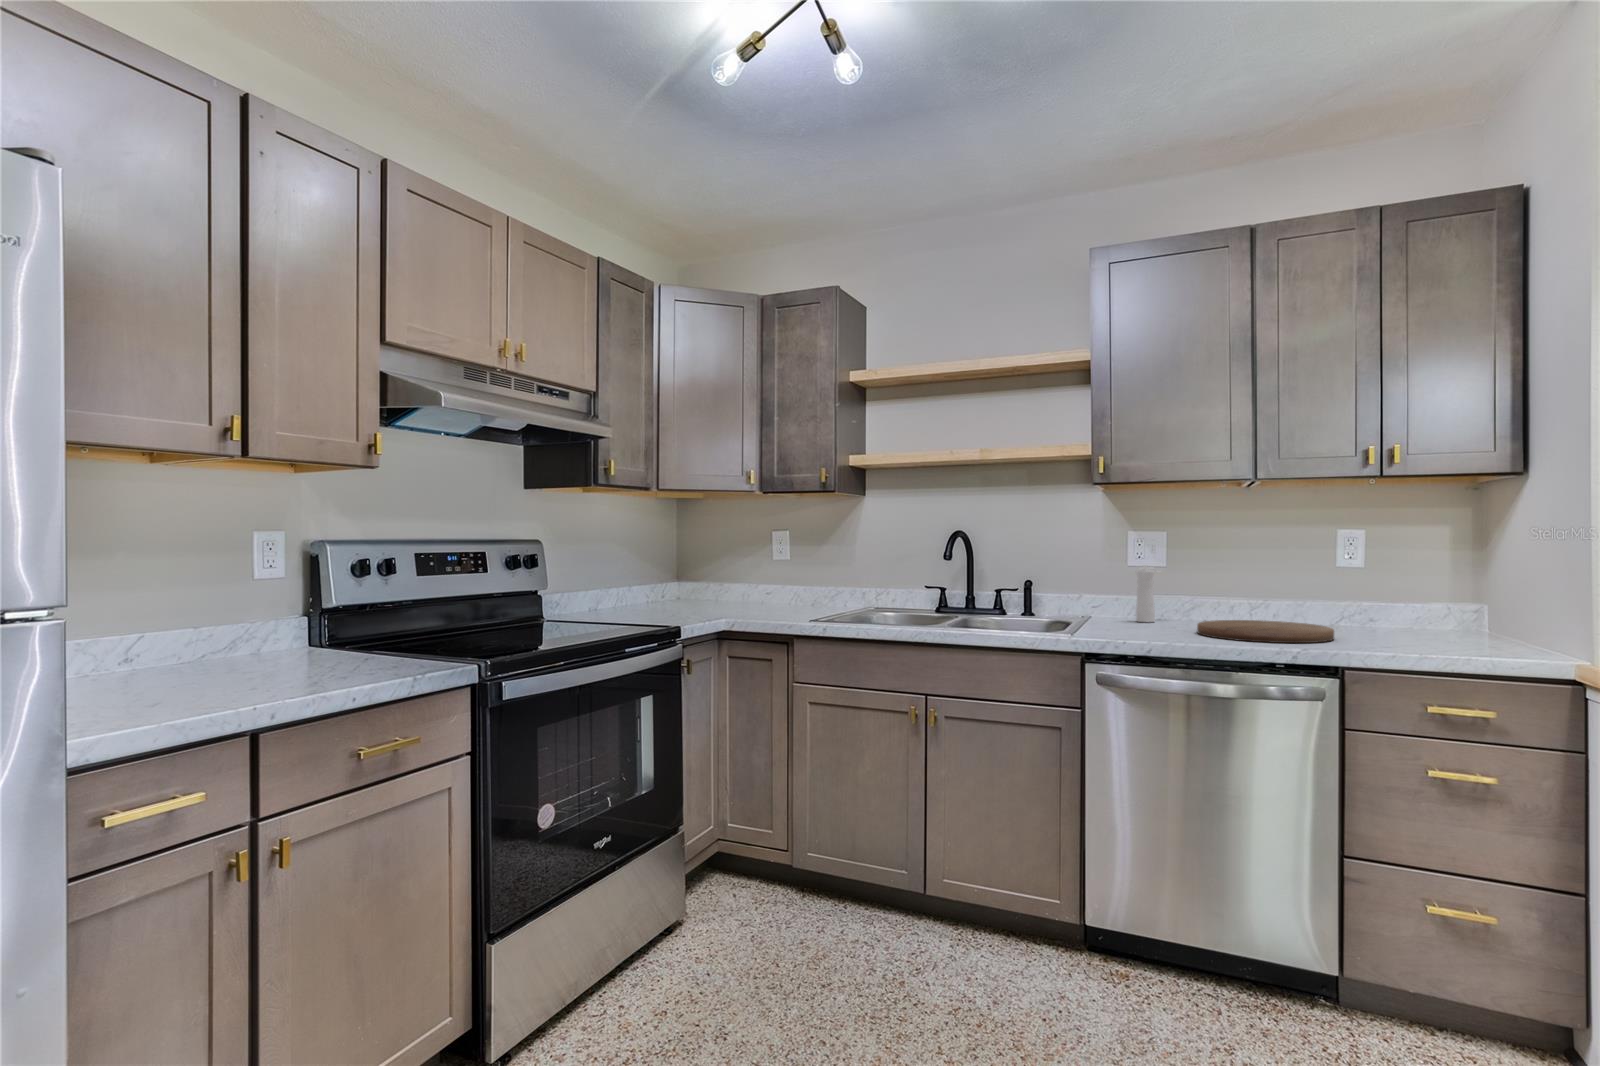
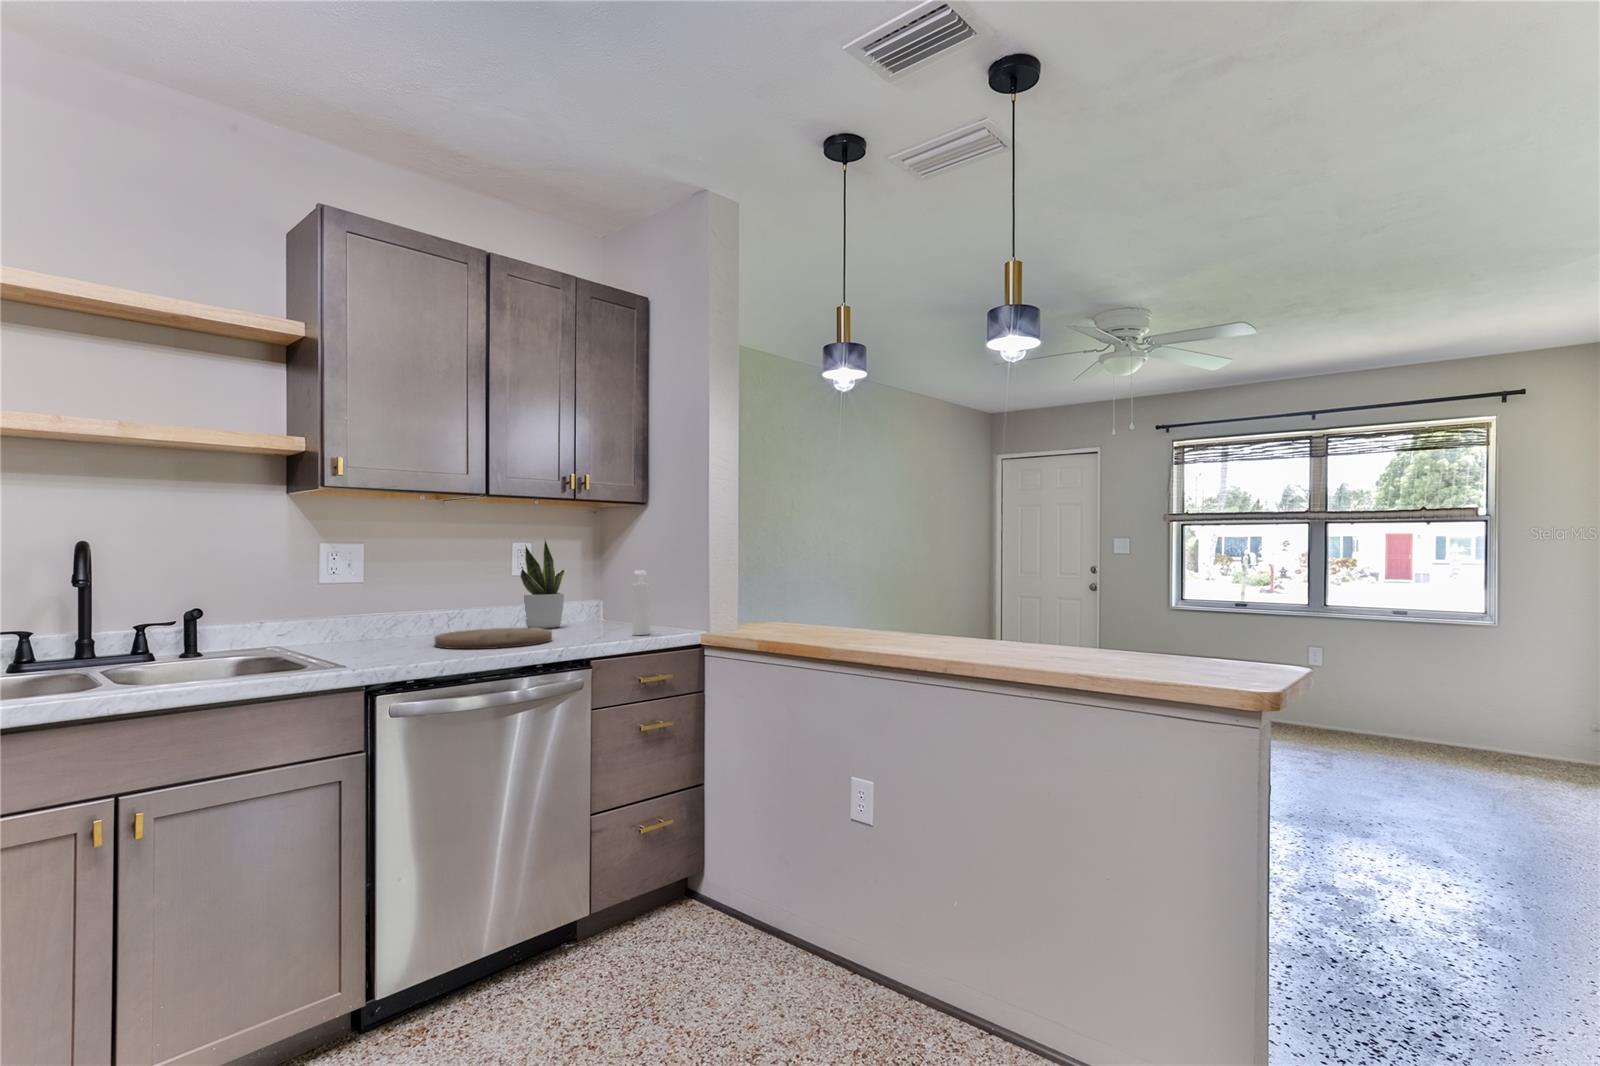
potted plant: none [1347,518,1433,632] -> present [520,541,564,629]
pepper mill: present [1136,565,1160,622] -> present [632,570,650,635]

